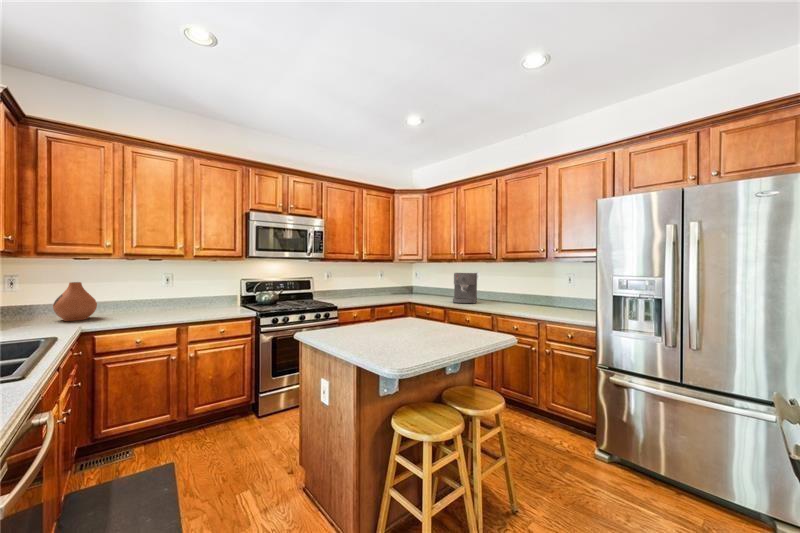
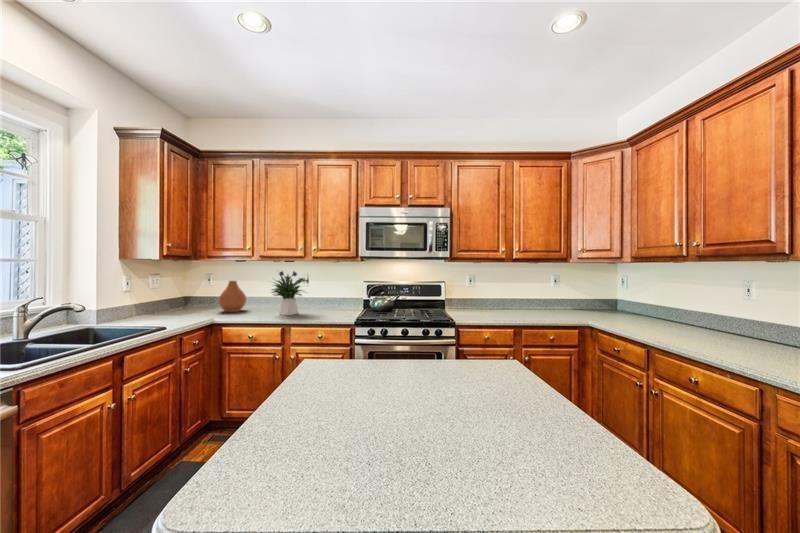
flower arrangement: none [138,267,195,316] -> present [272,271,309,315]
coffee maker: present [453,273,477,304] -> none [670,281,742,347]

